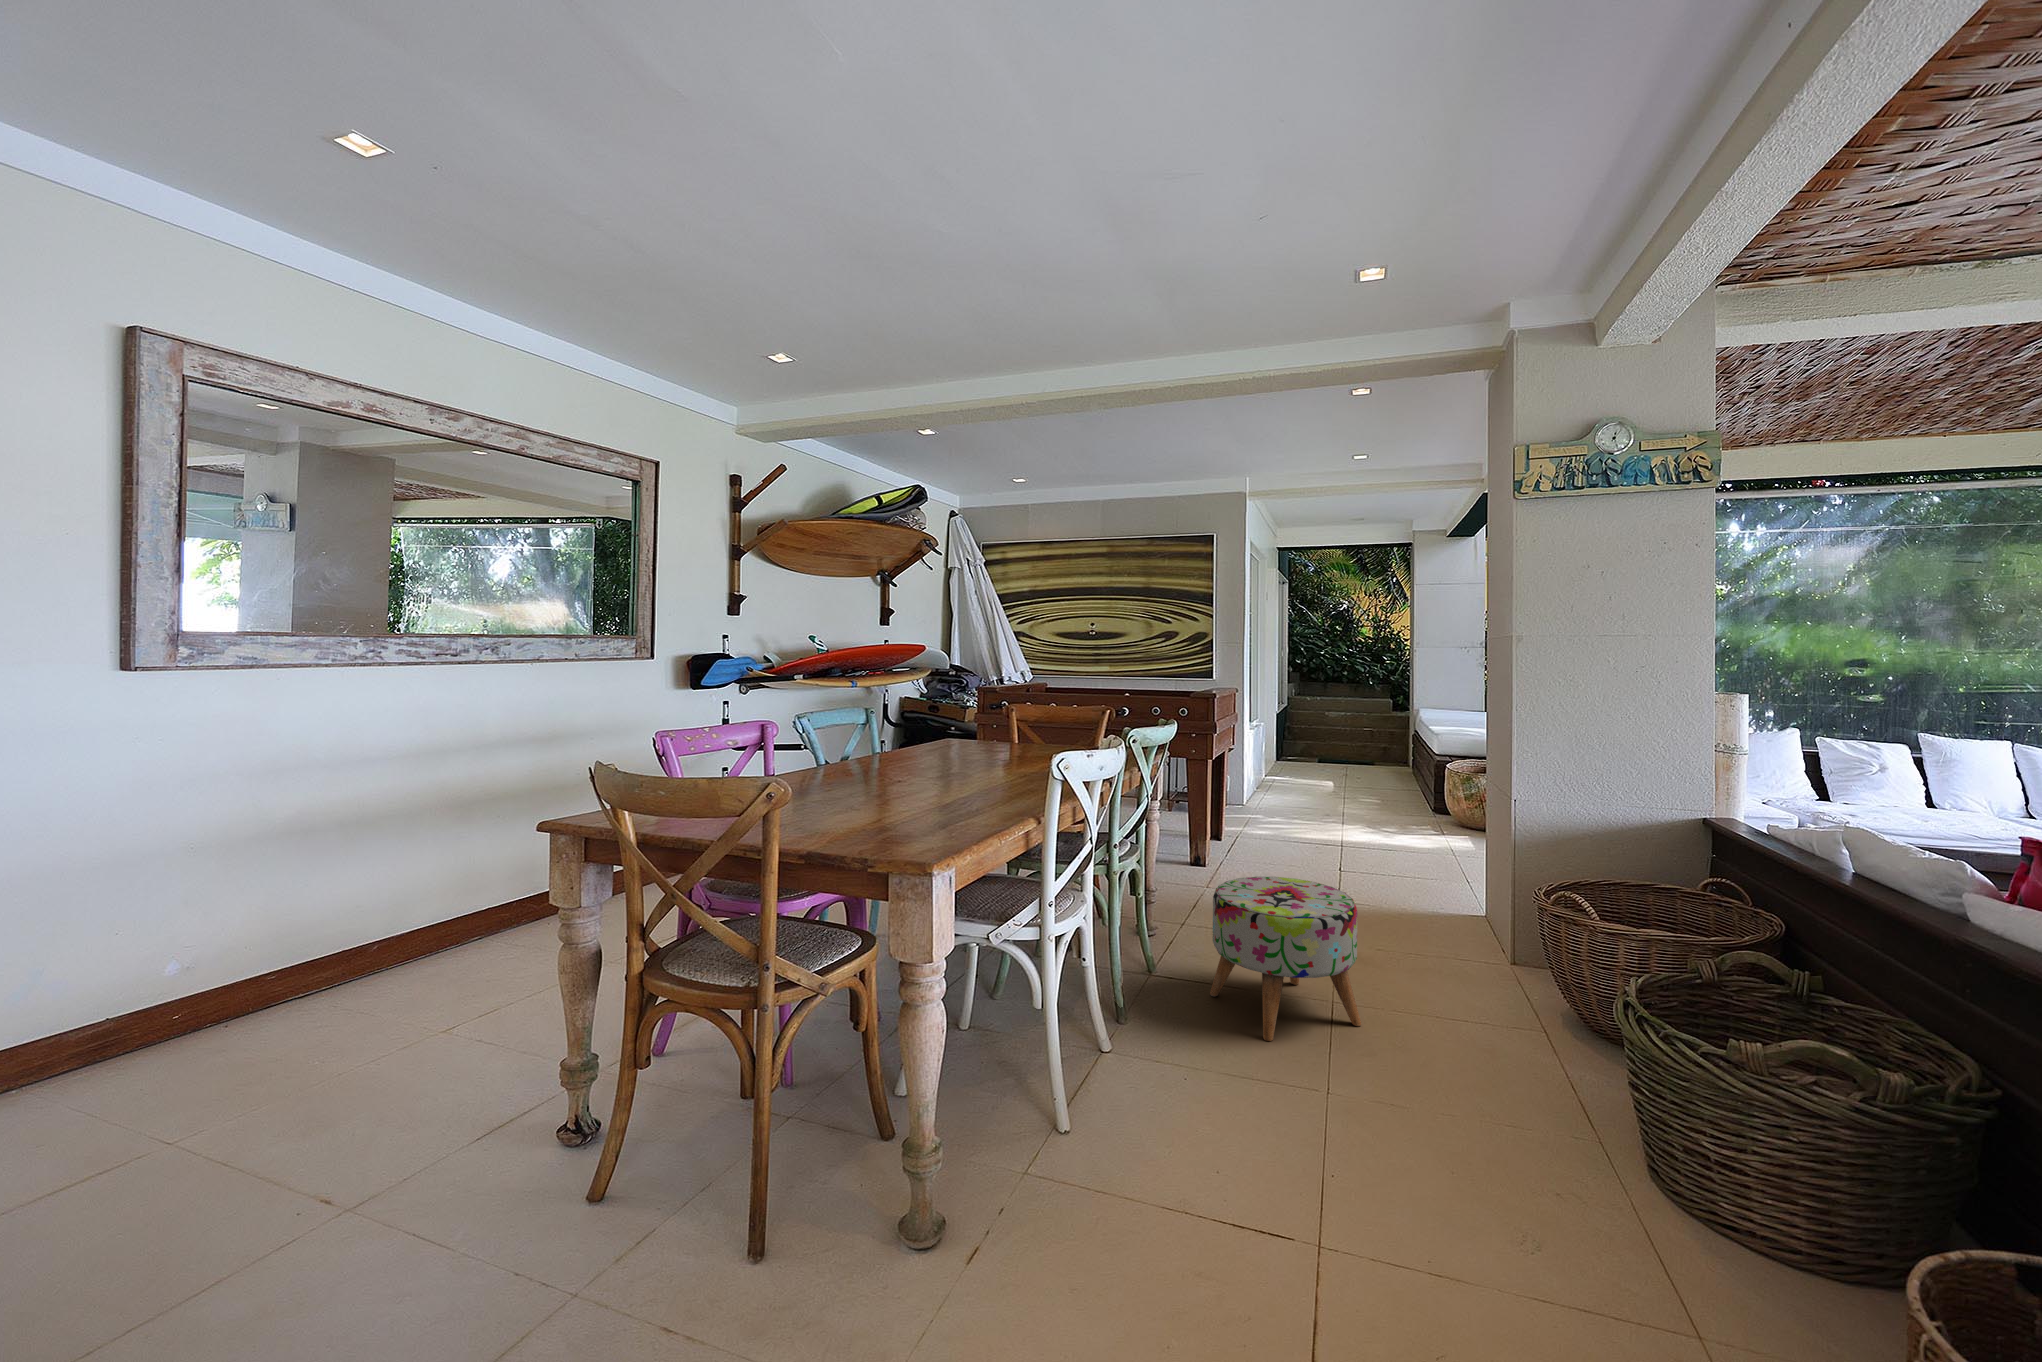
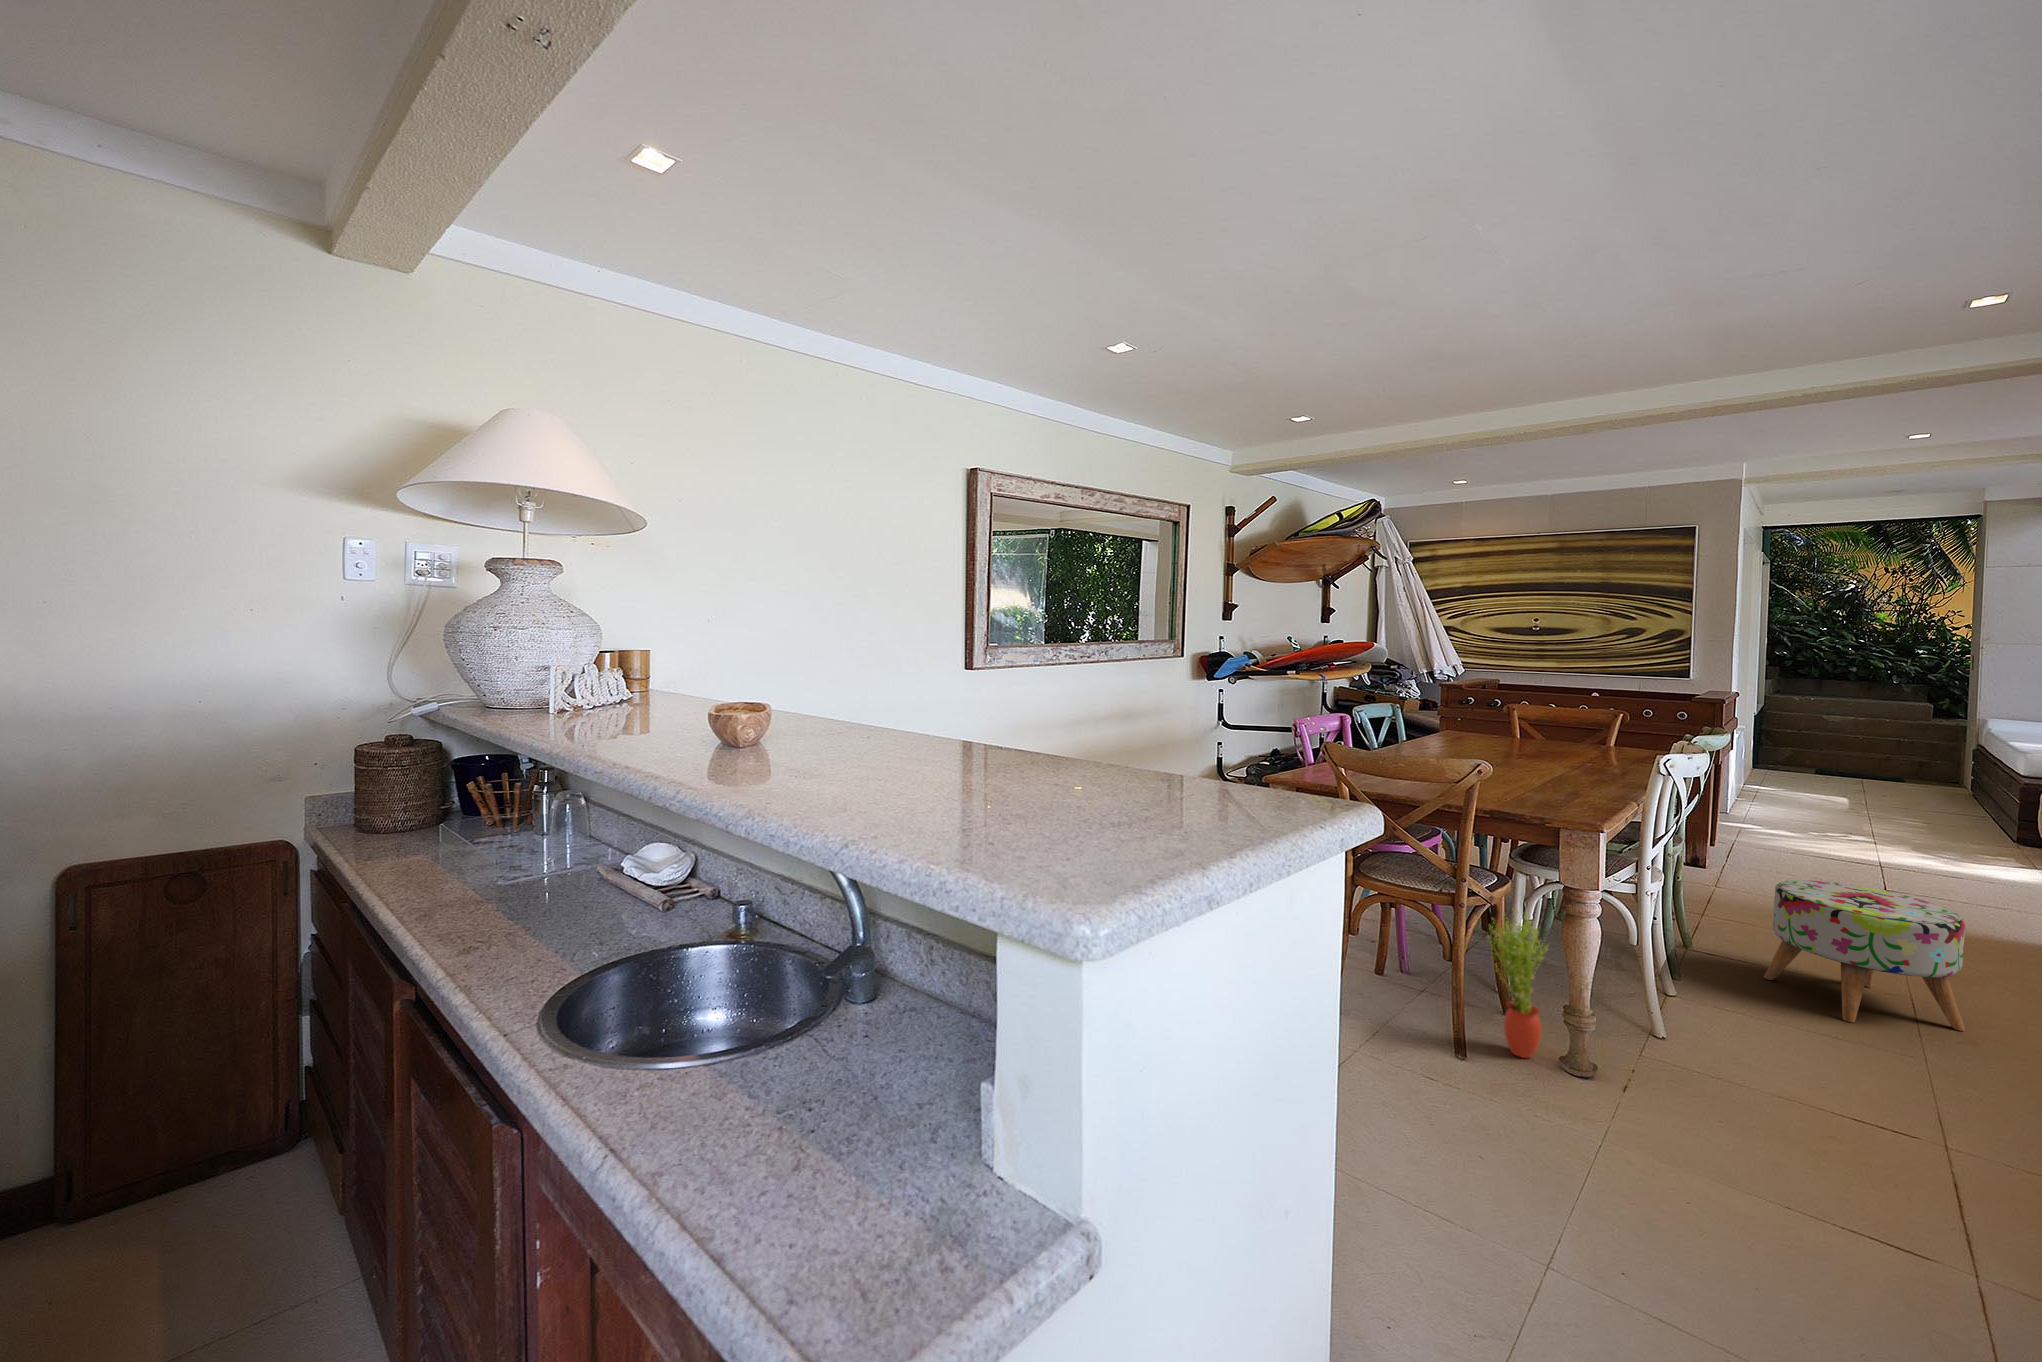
potted plant: none [810,994,881,1236] -> present [1488,909,1547,1058]

